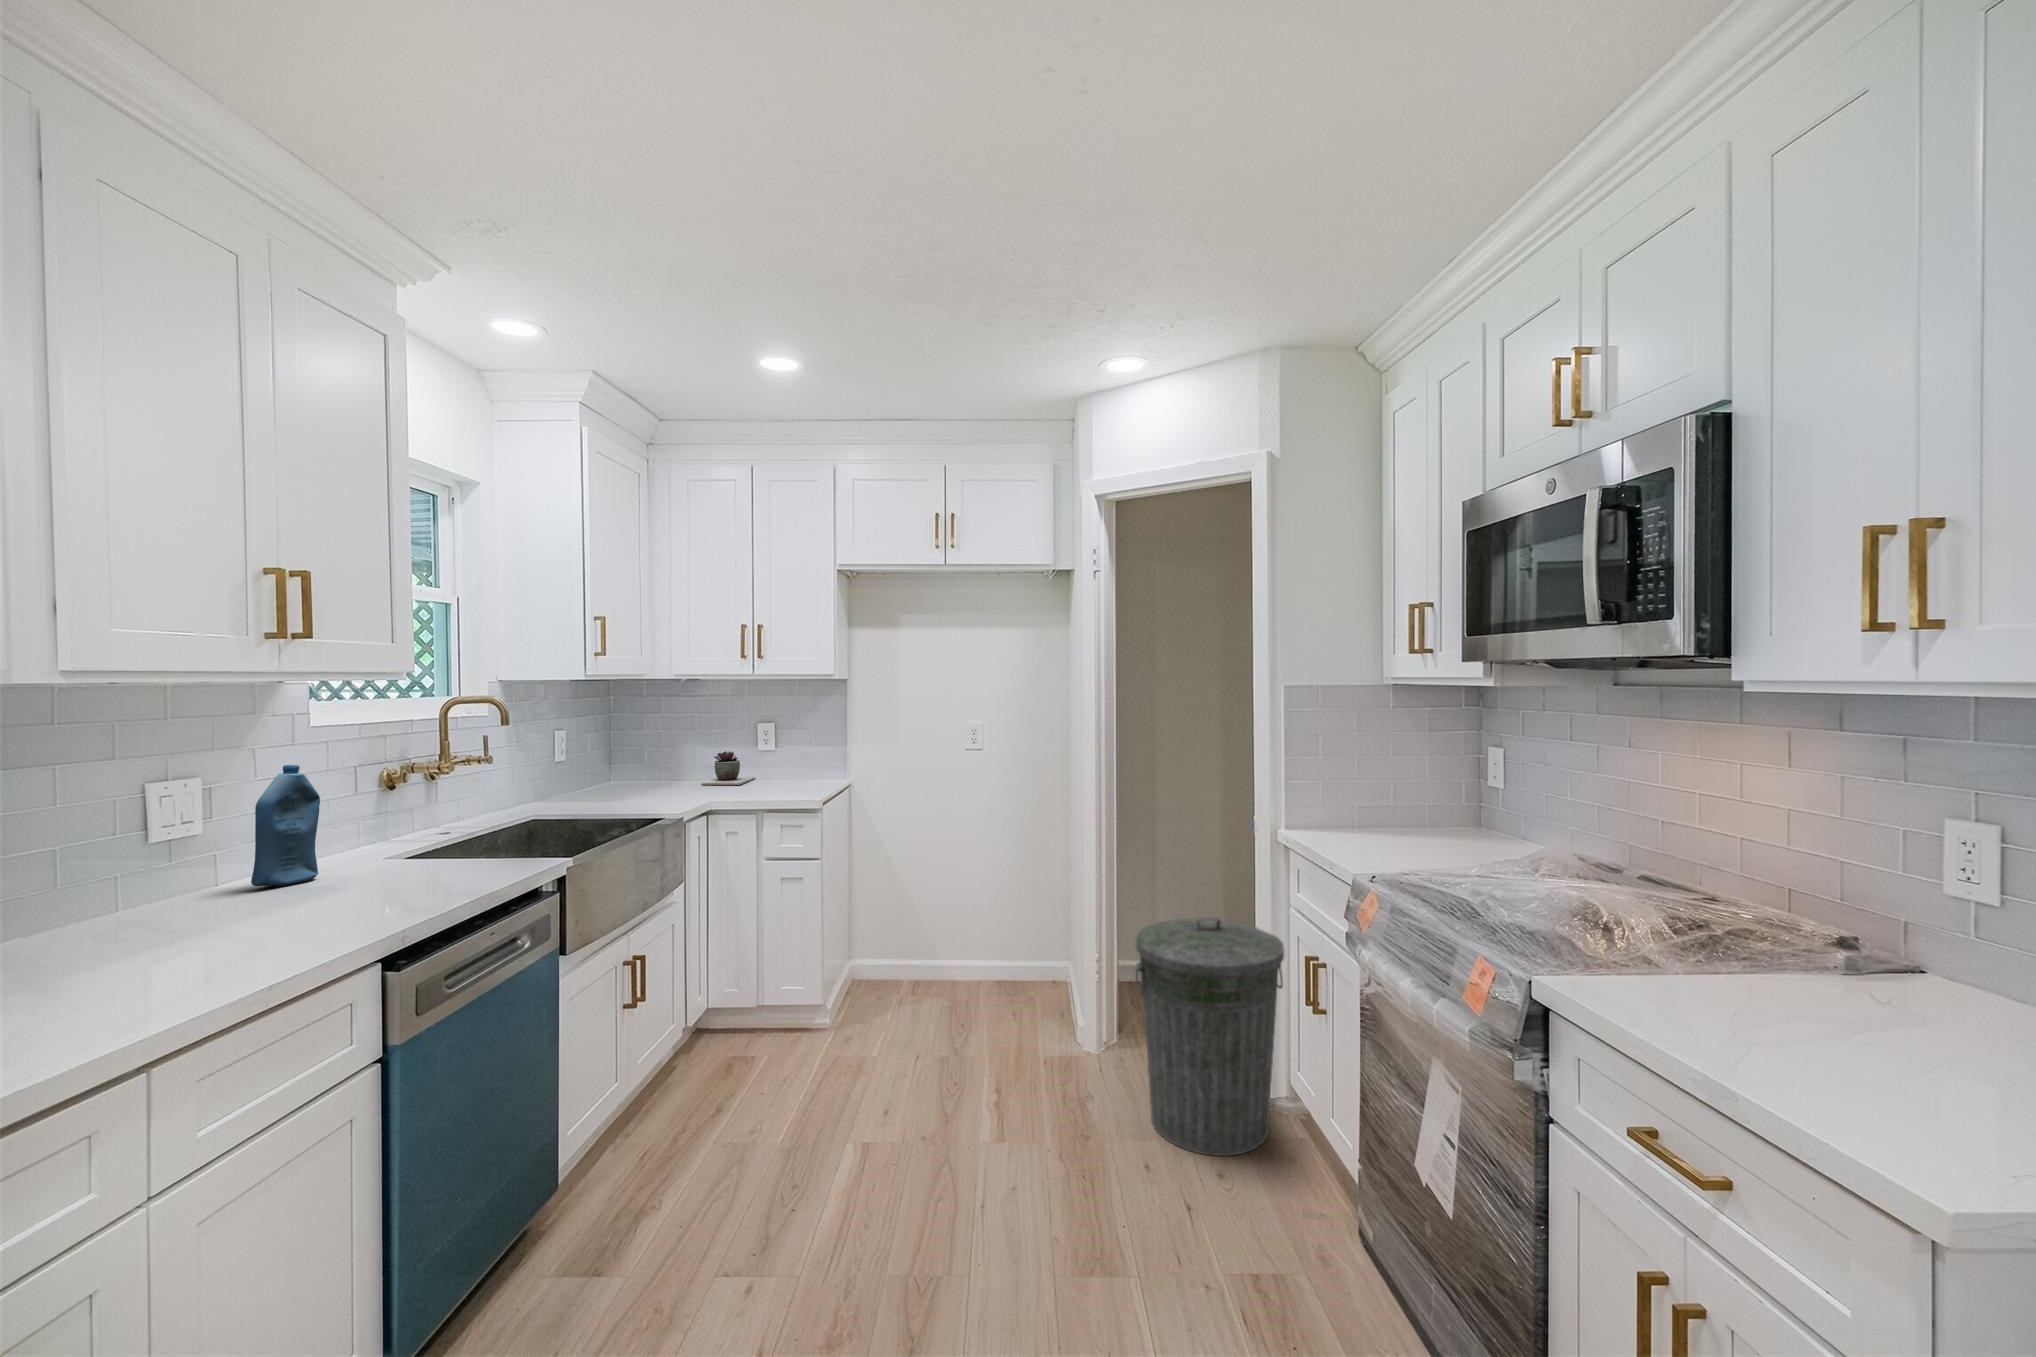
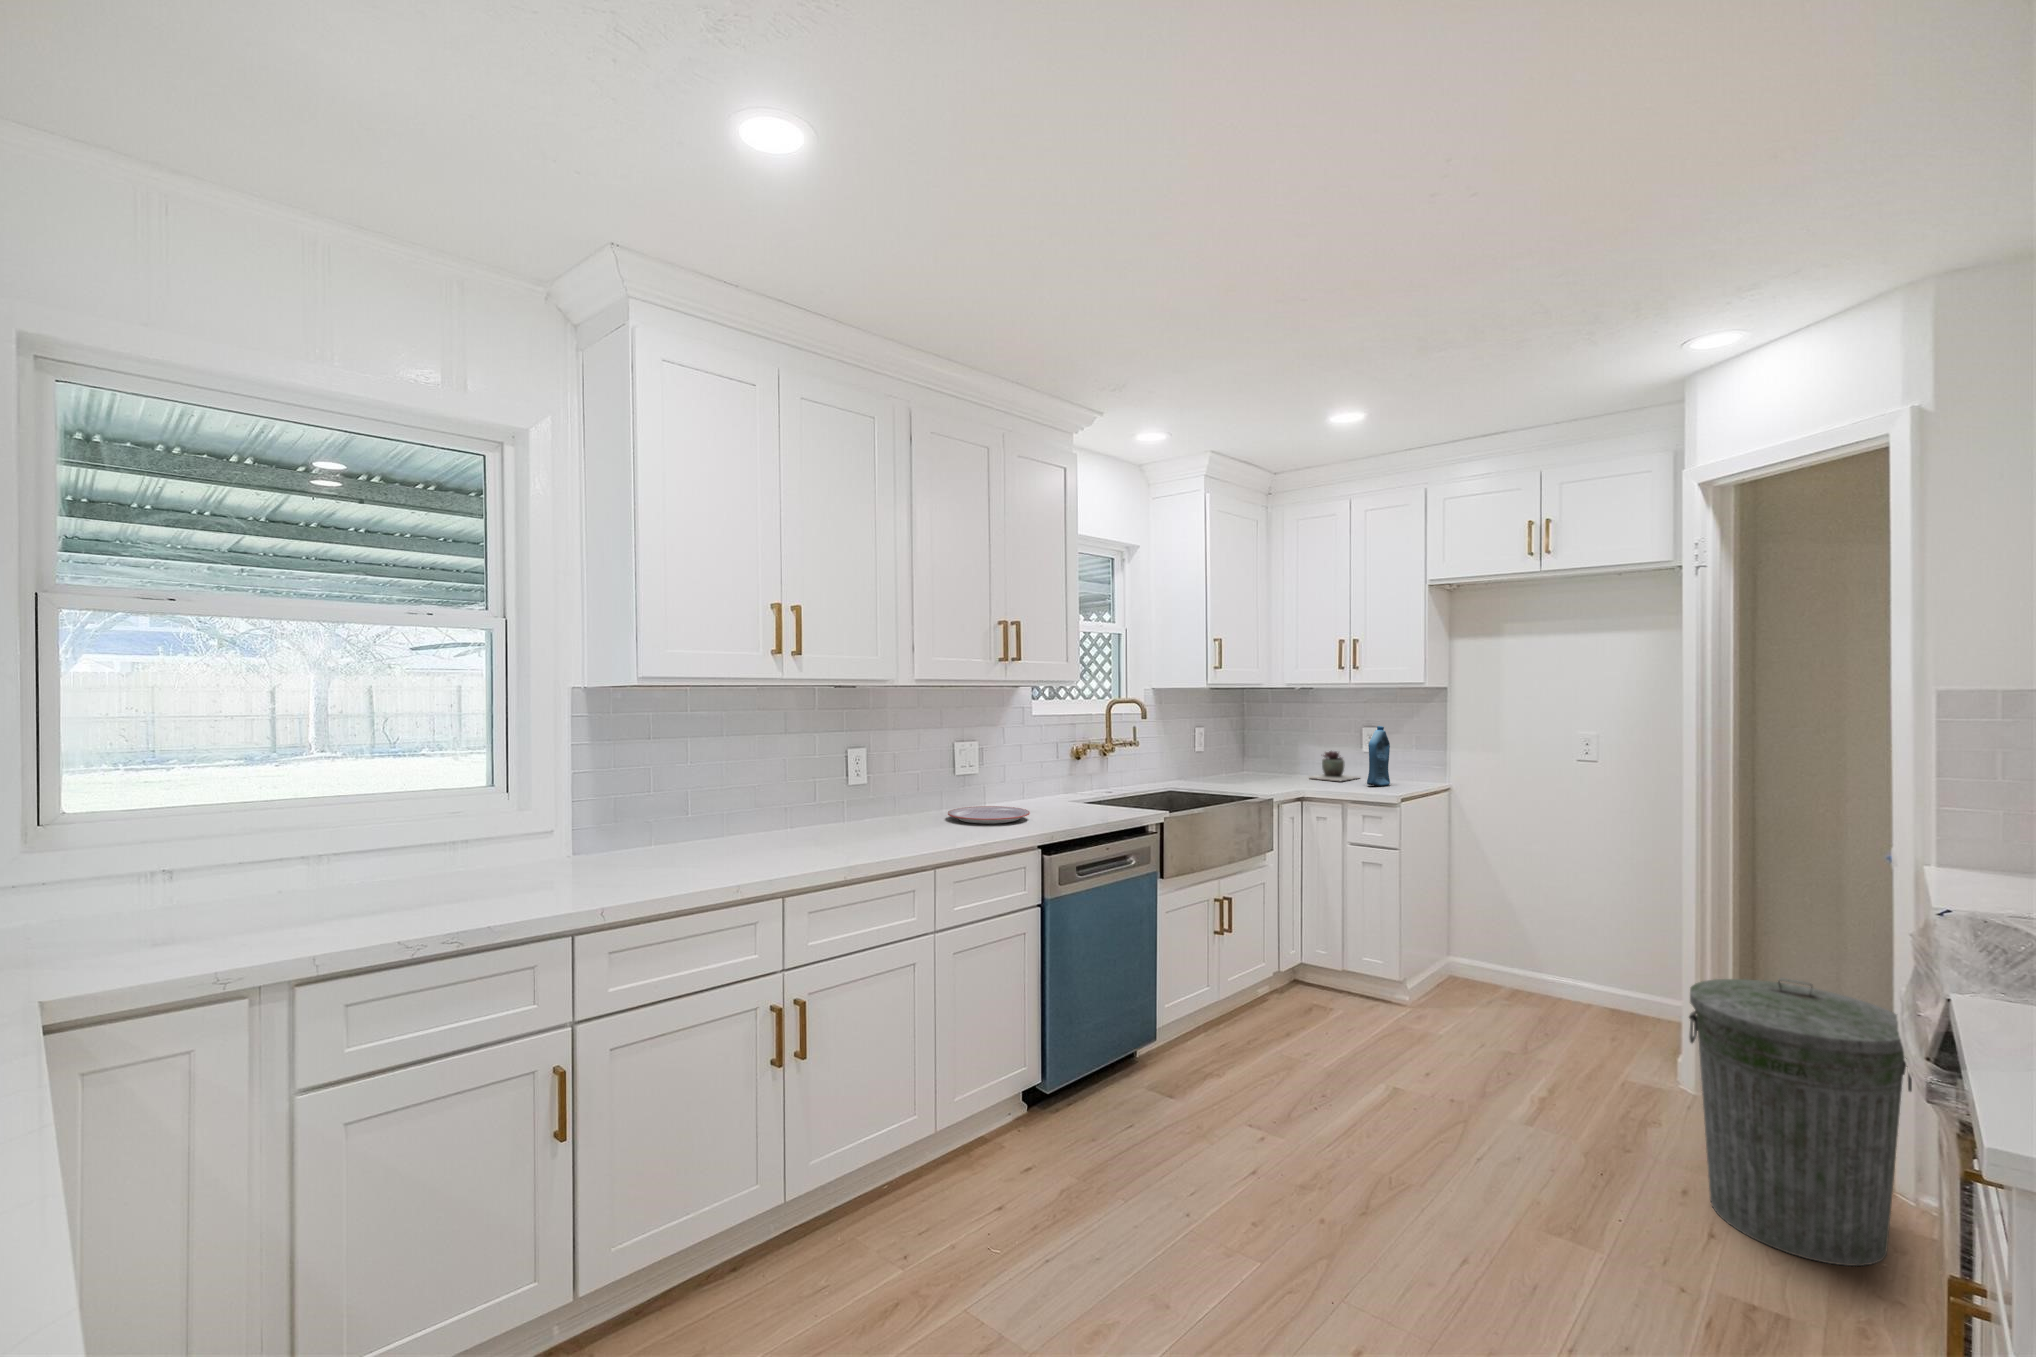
bottle: present [251,765,320,886] -> present [1367,726,1390,786]
plate: none [123,892,334,942] -> present [948,806,1030,824]

